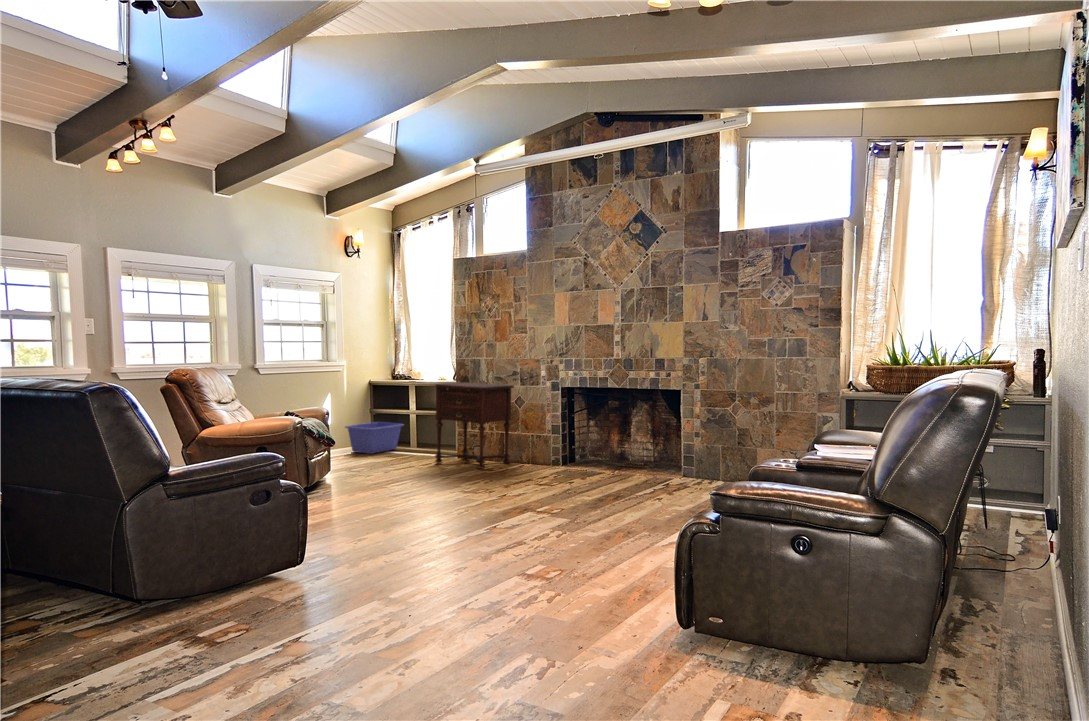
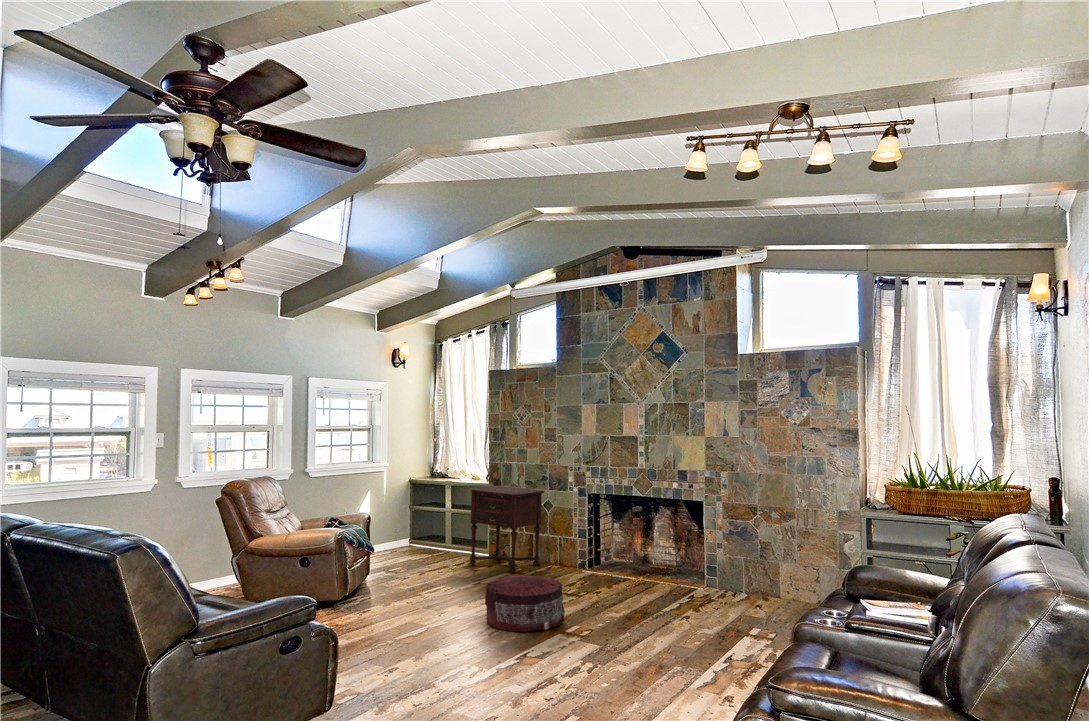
storage bin: present [345,422,404,454] -> none [386,519,441,551]
pouf: none [450,459,534,512] -> present [485,575,565,632]

